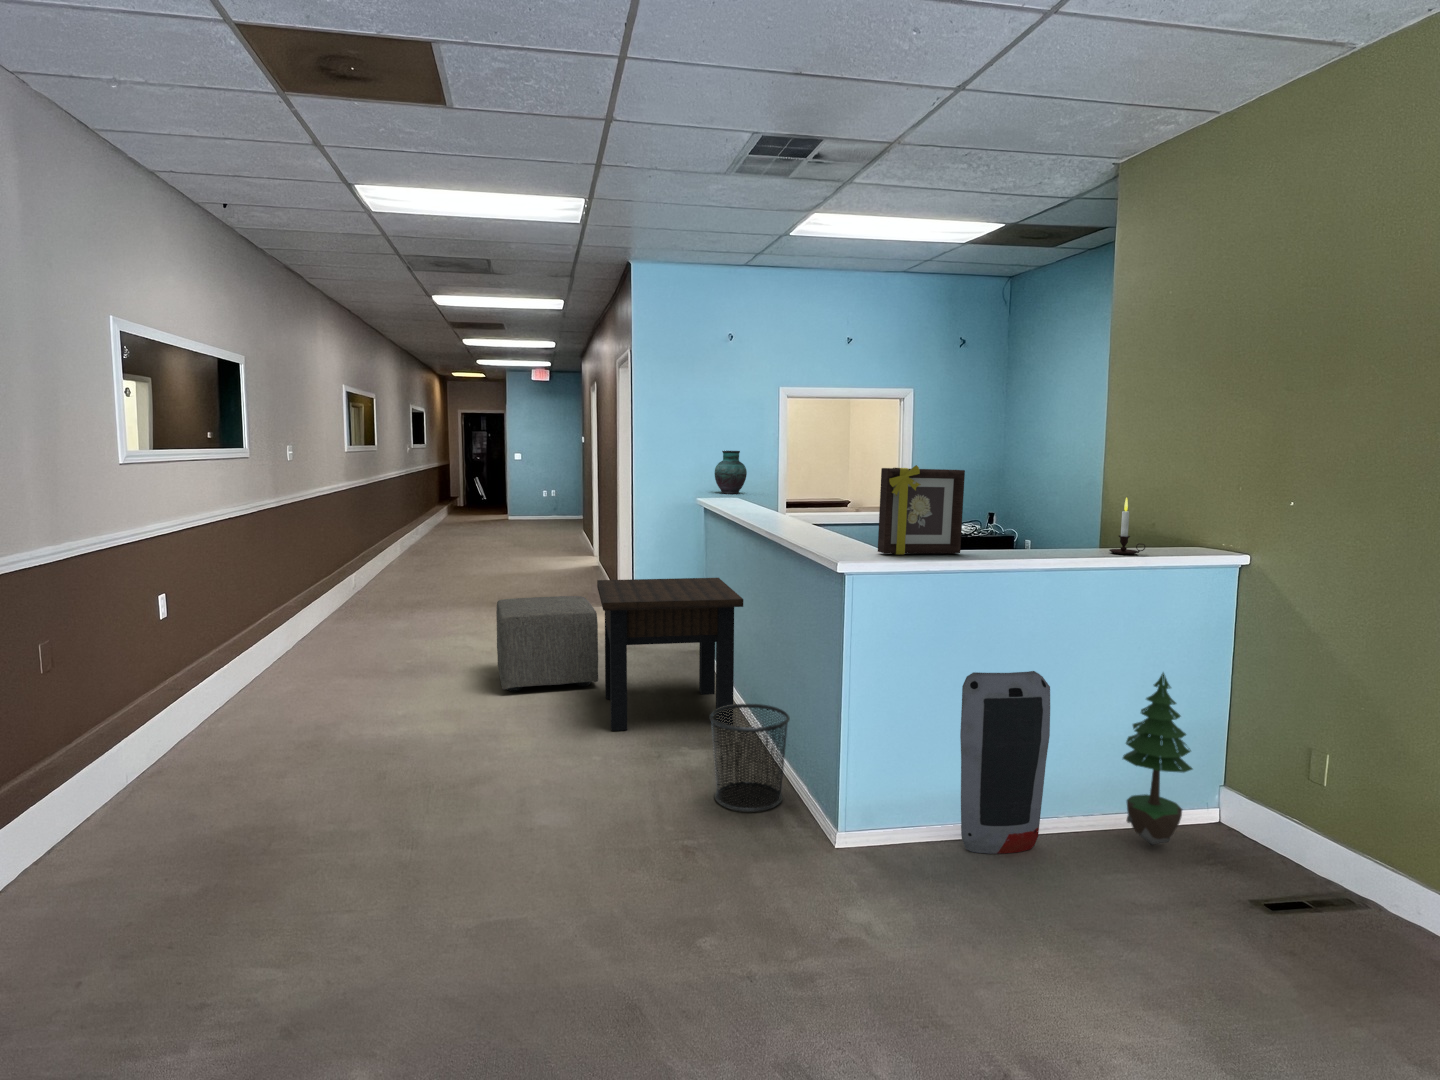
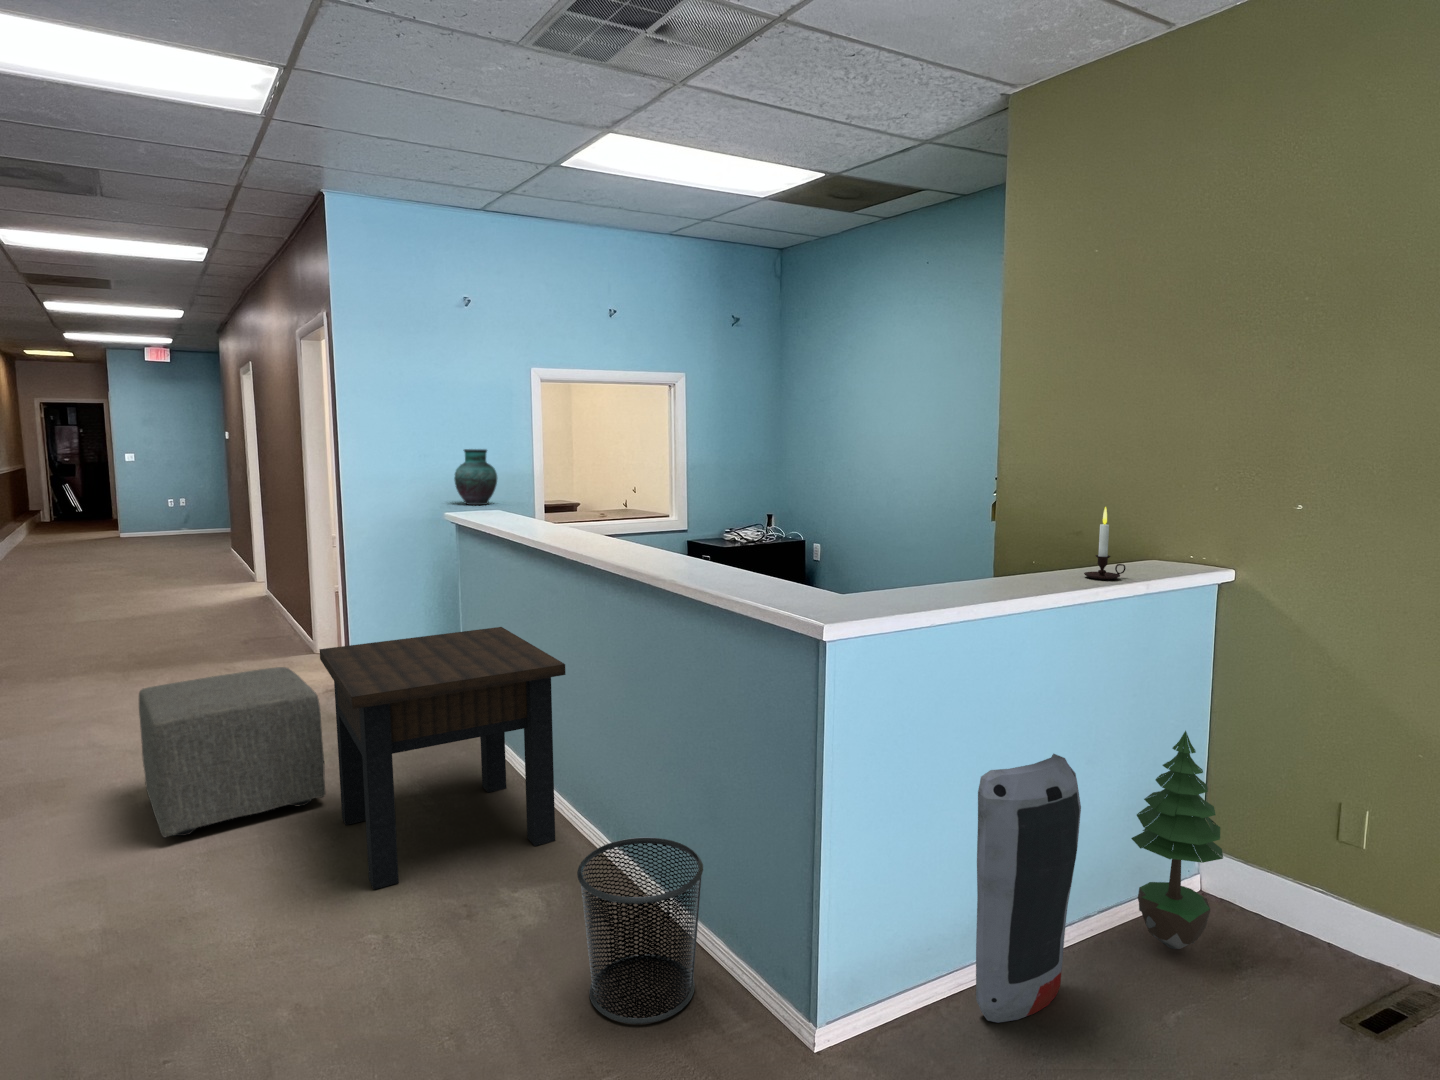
picture frame: present [878,465,965,555] -> none [850,474,955,609]

